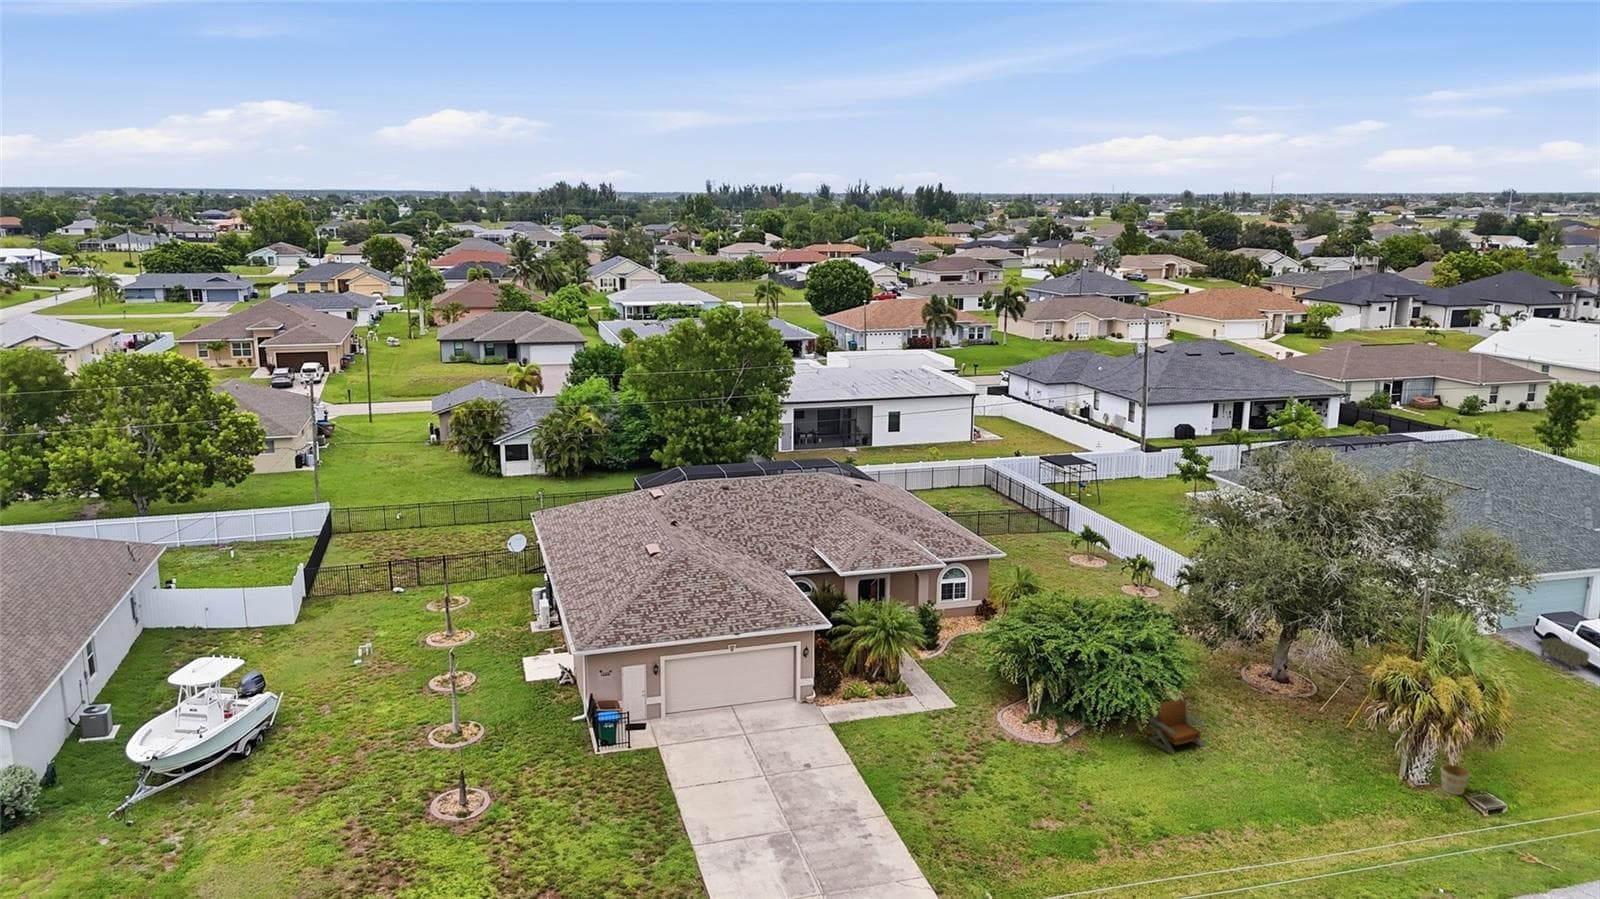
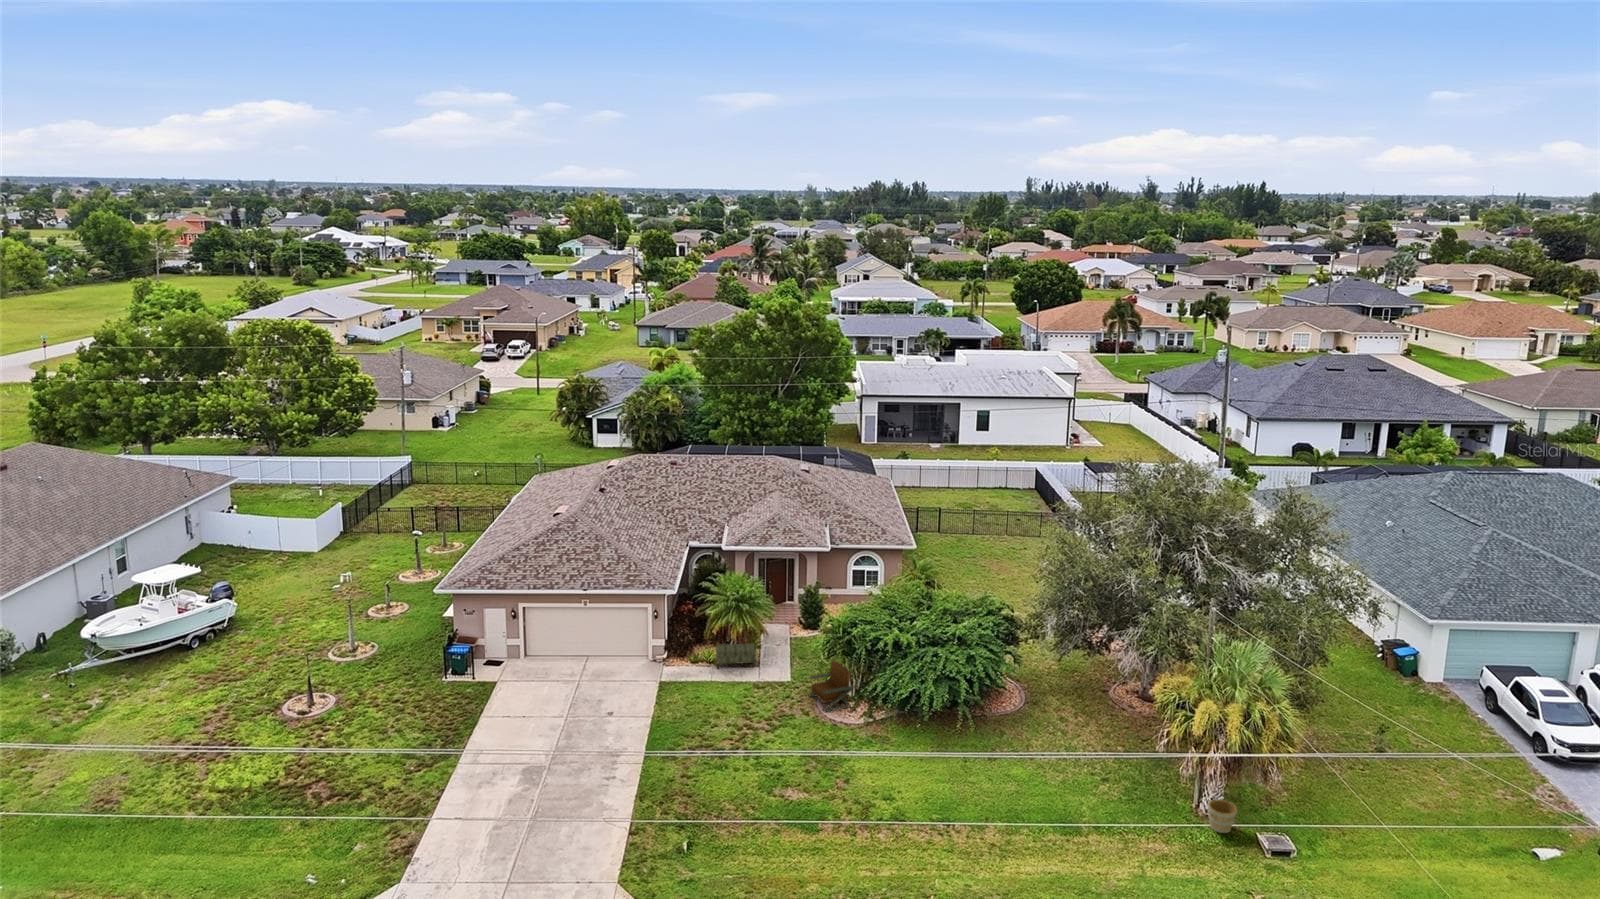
bench: present [1541,638,1589,670] -> present [716,644,755,668]
lounge chair: present [1149,699,1206,754] -> present [809,661,854,712]

